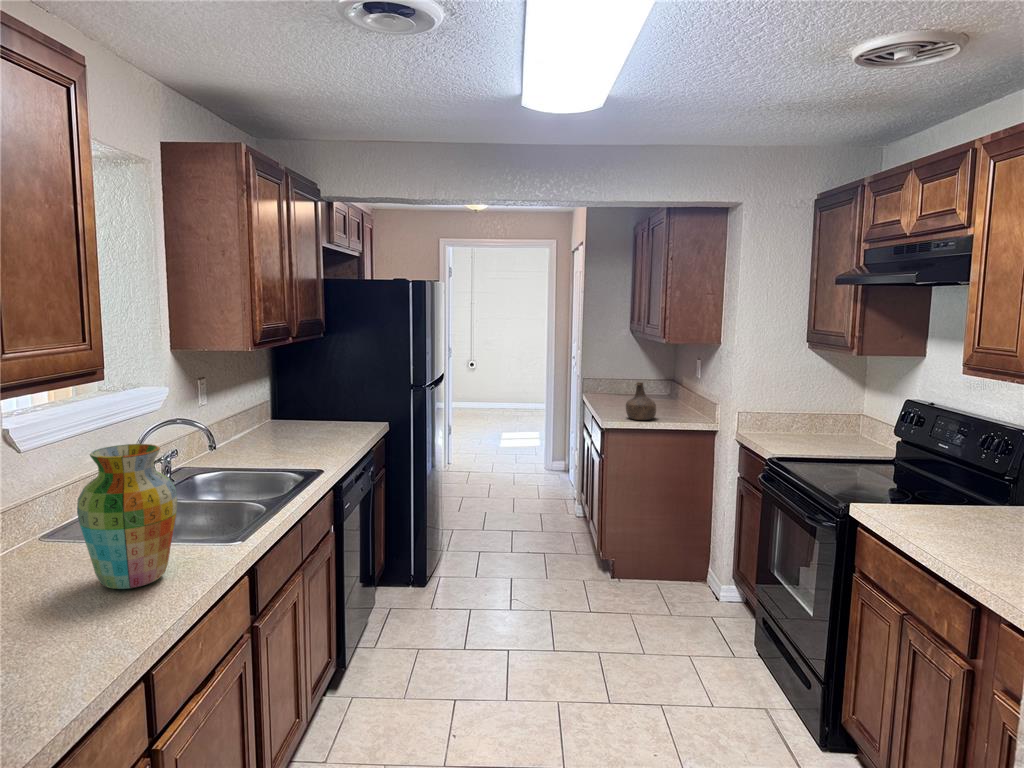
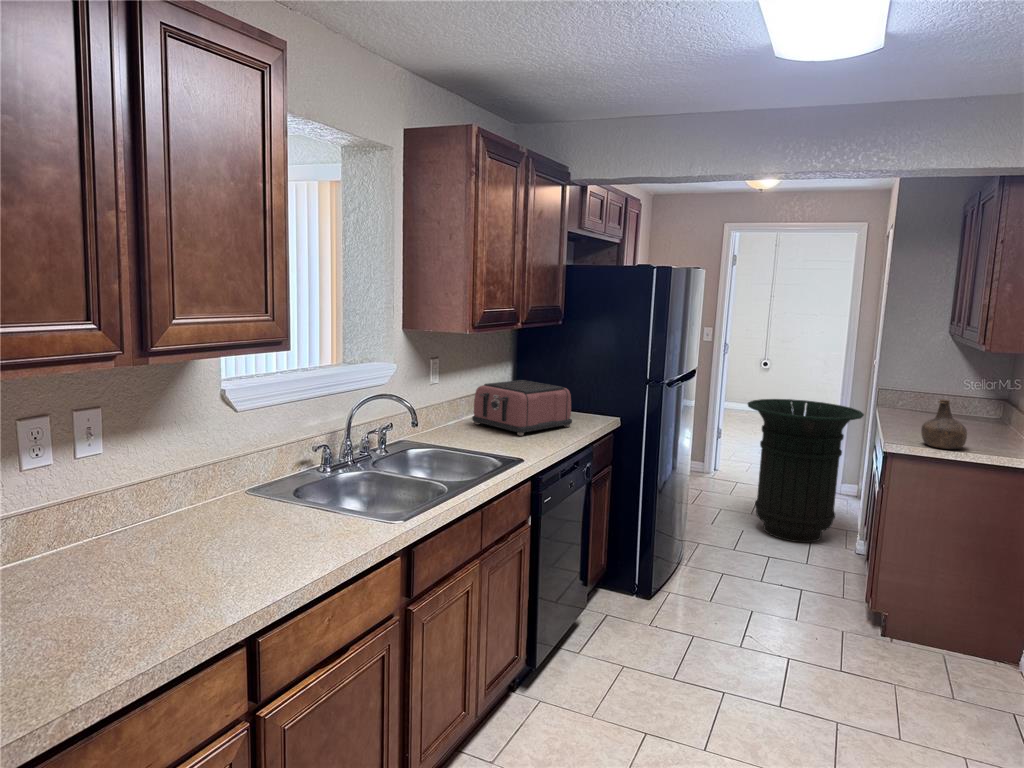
trash can: none [481,393,574,515] -> present [748,399,864,542]
toaster: none [245,394,348,449] -> present [472,380,572,436]
vase: present [77,444,178,589] -> none [245,412,332,549]

